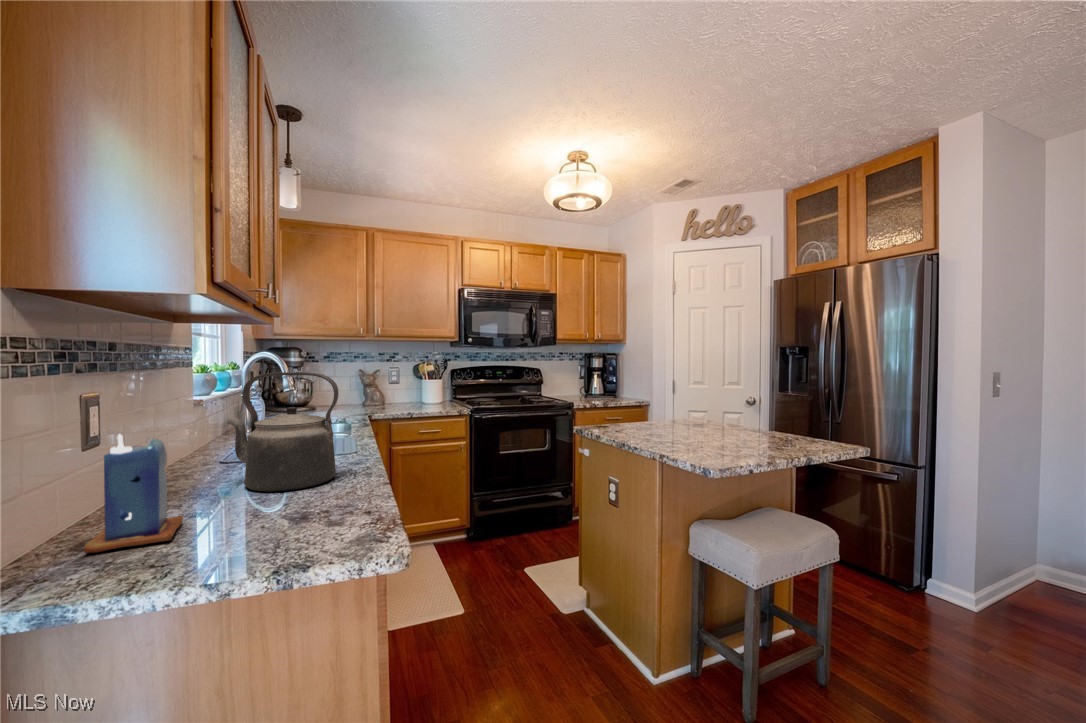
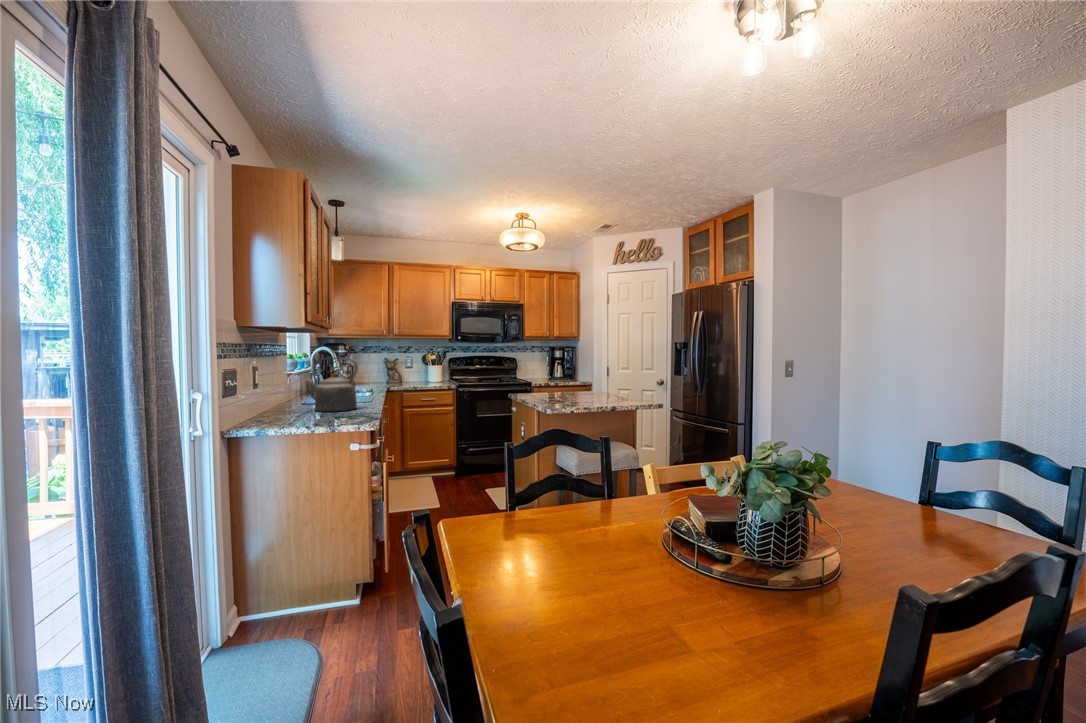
candle: present [84,434,183,553] -> none [261,379,292,422]

